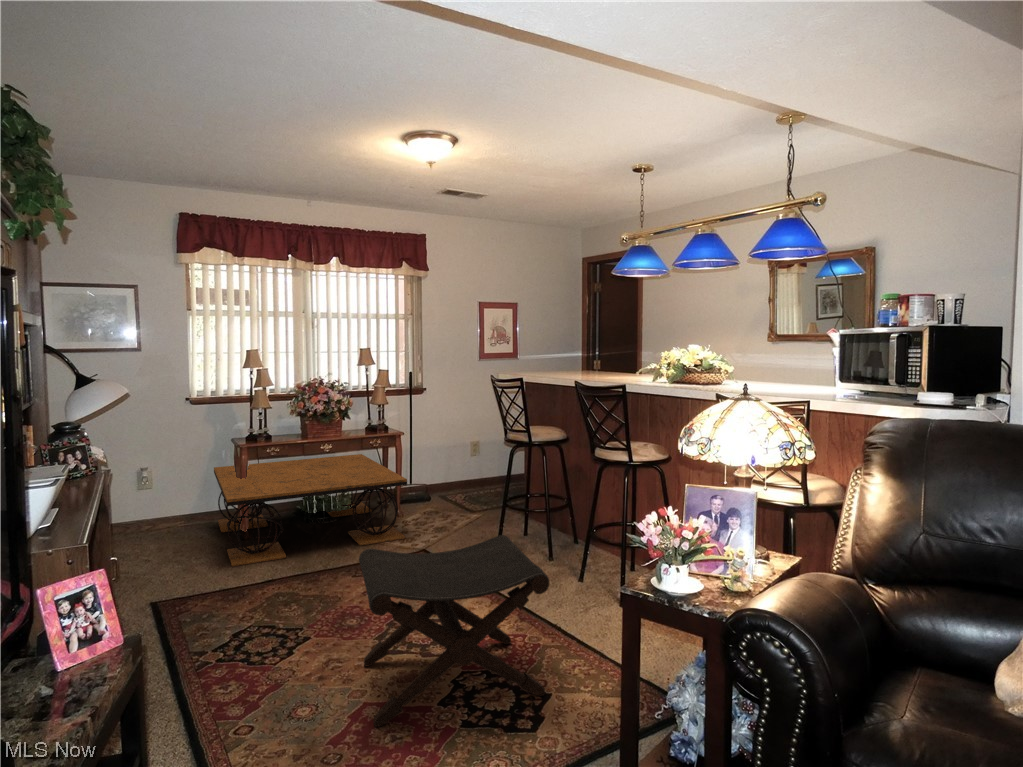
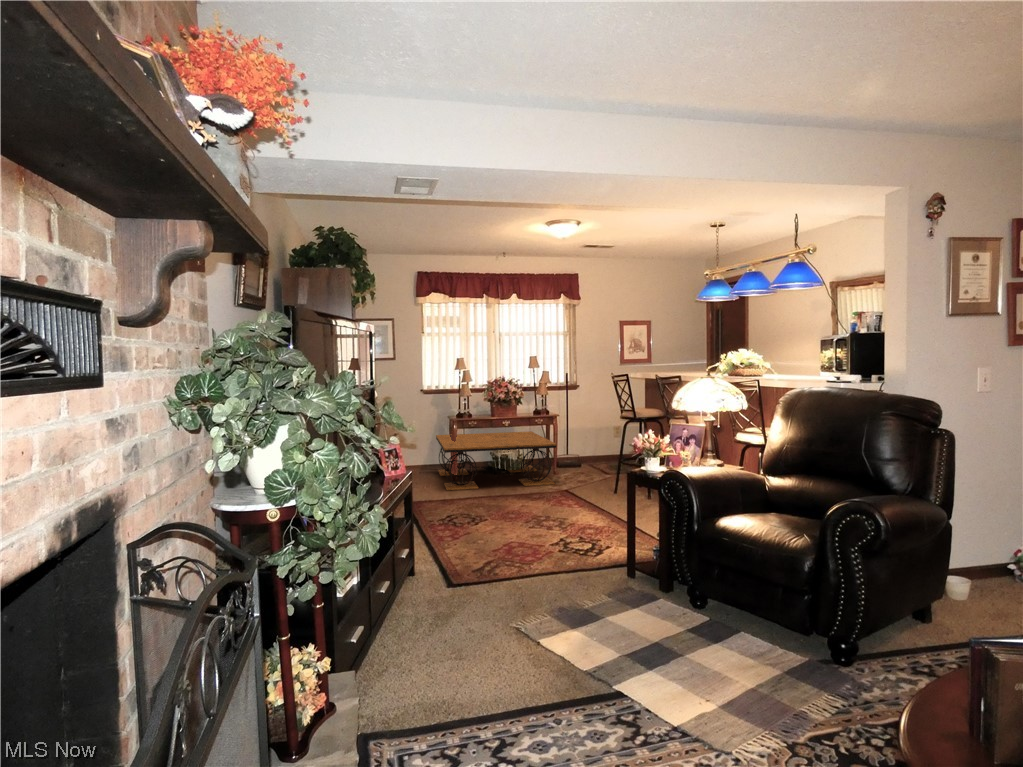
footstool: present [359,535,549,727] -> none [513,463,611,548]

